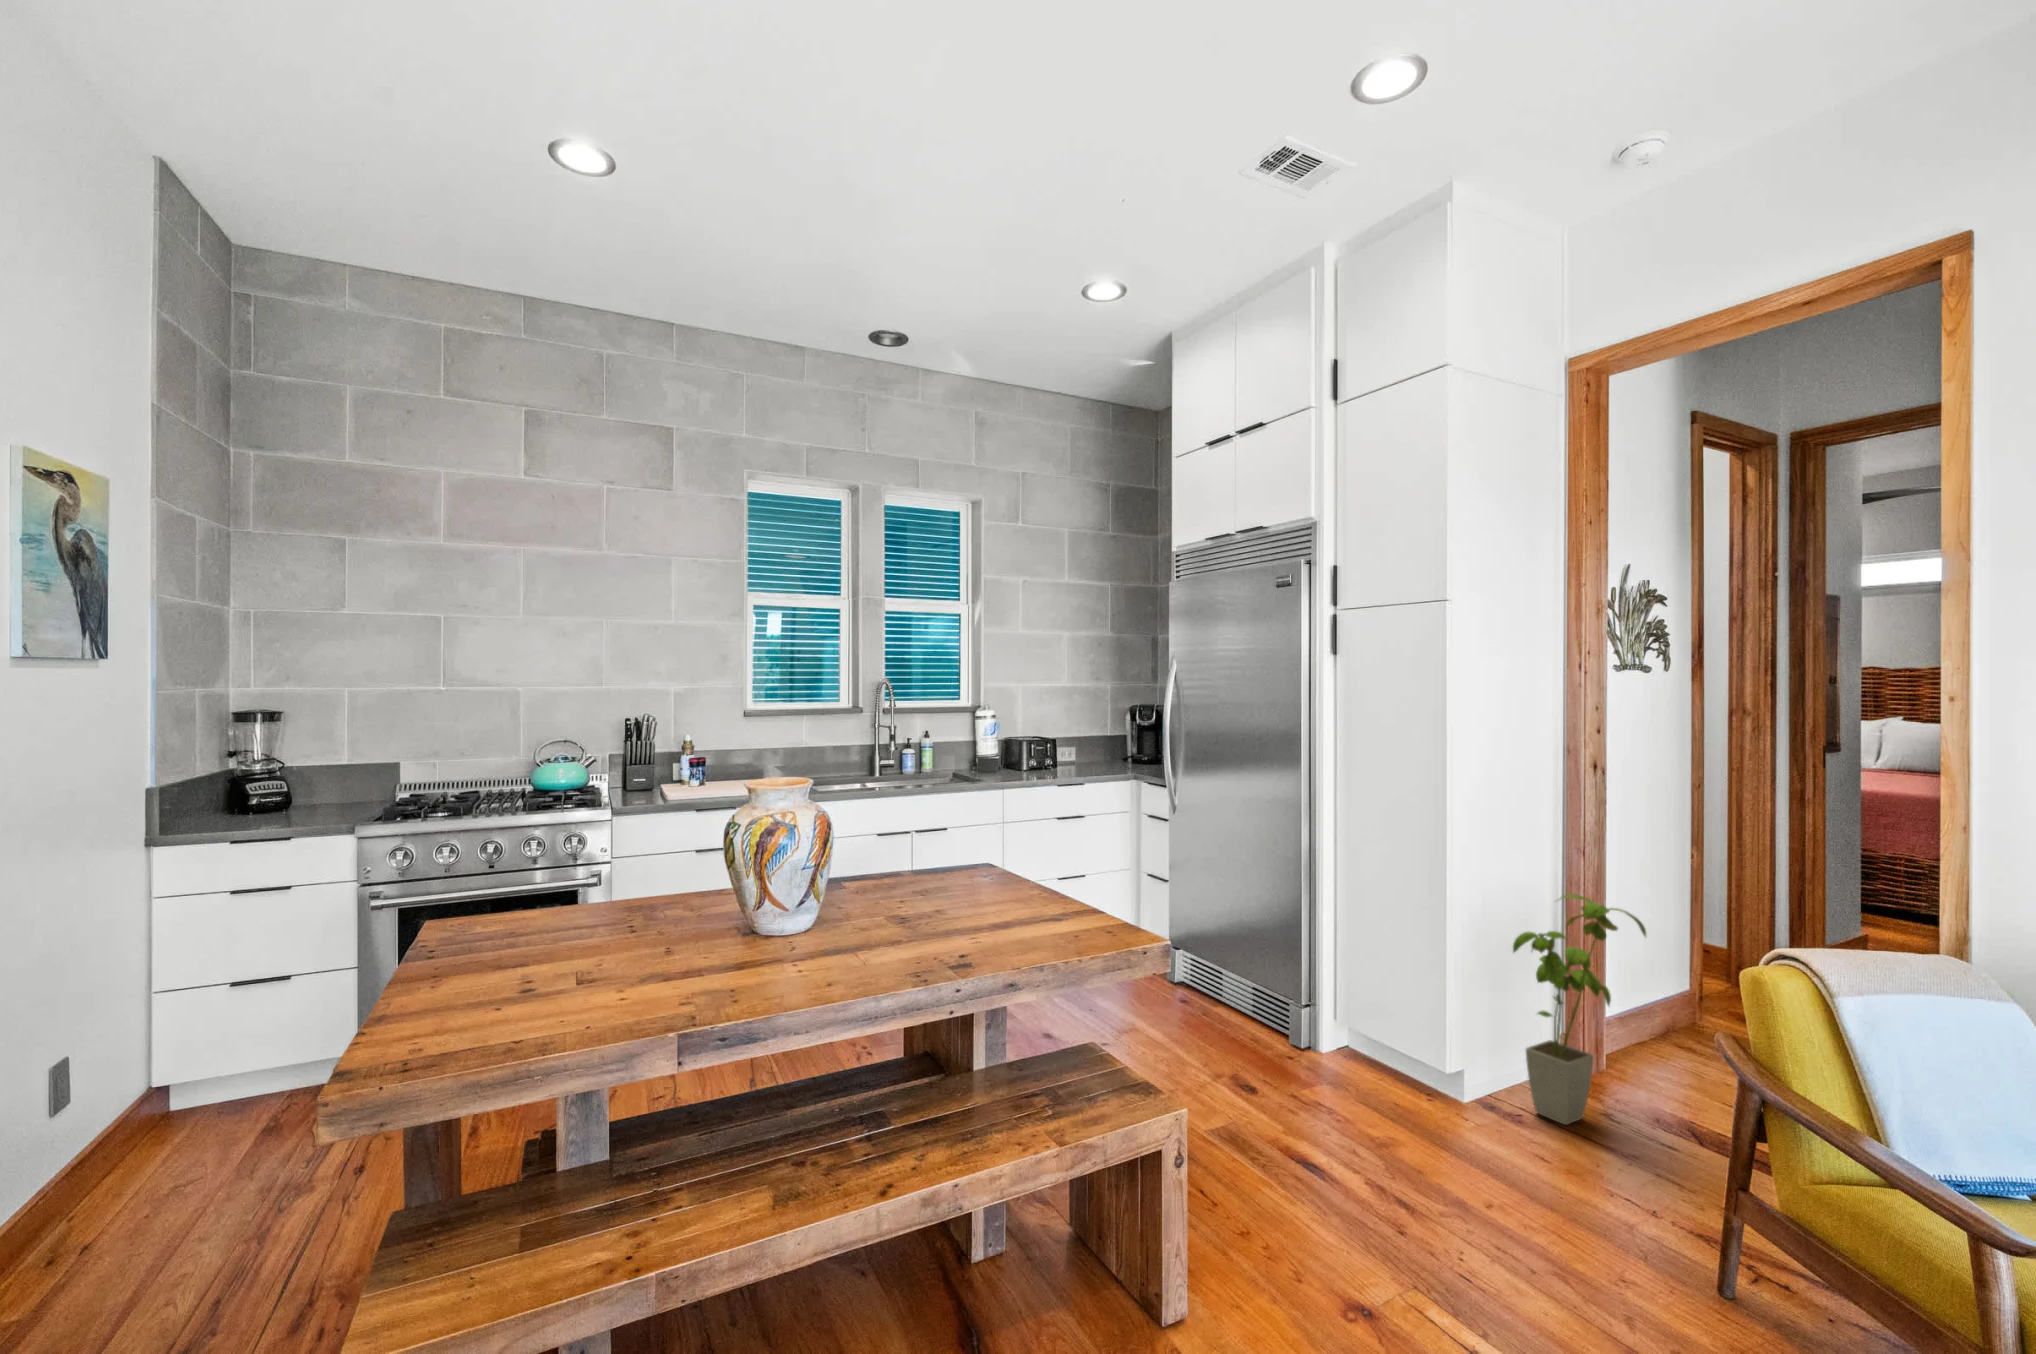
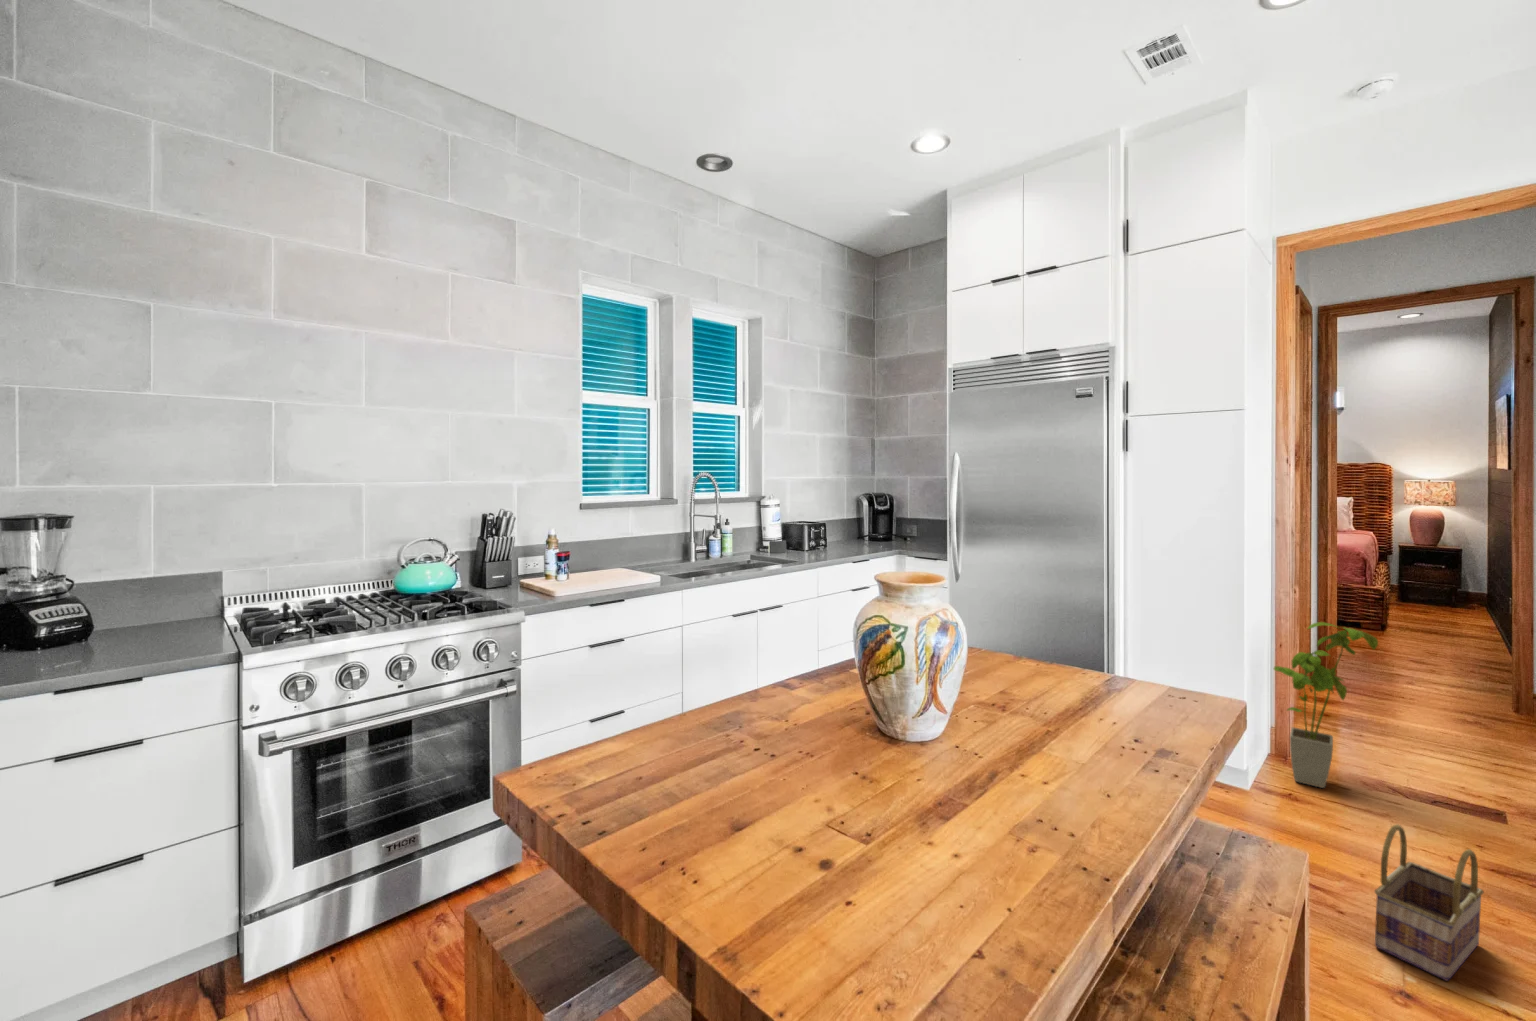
basket: none [1345,1122,1490,1299] -> present [1375,825,1484,981]

